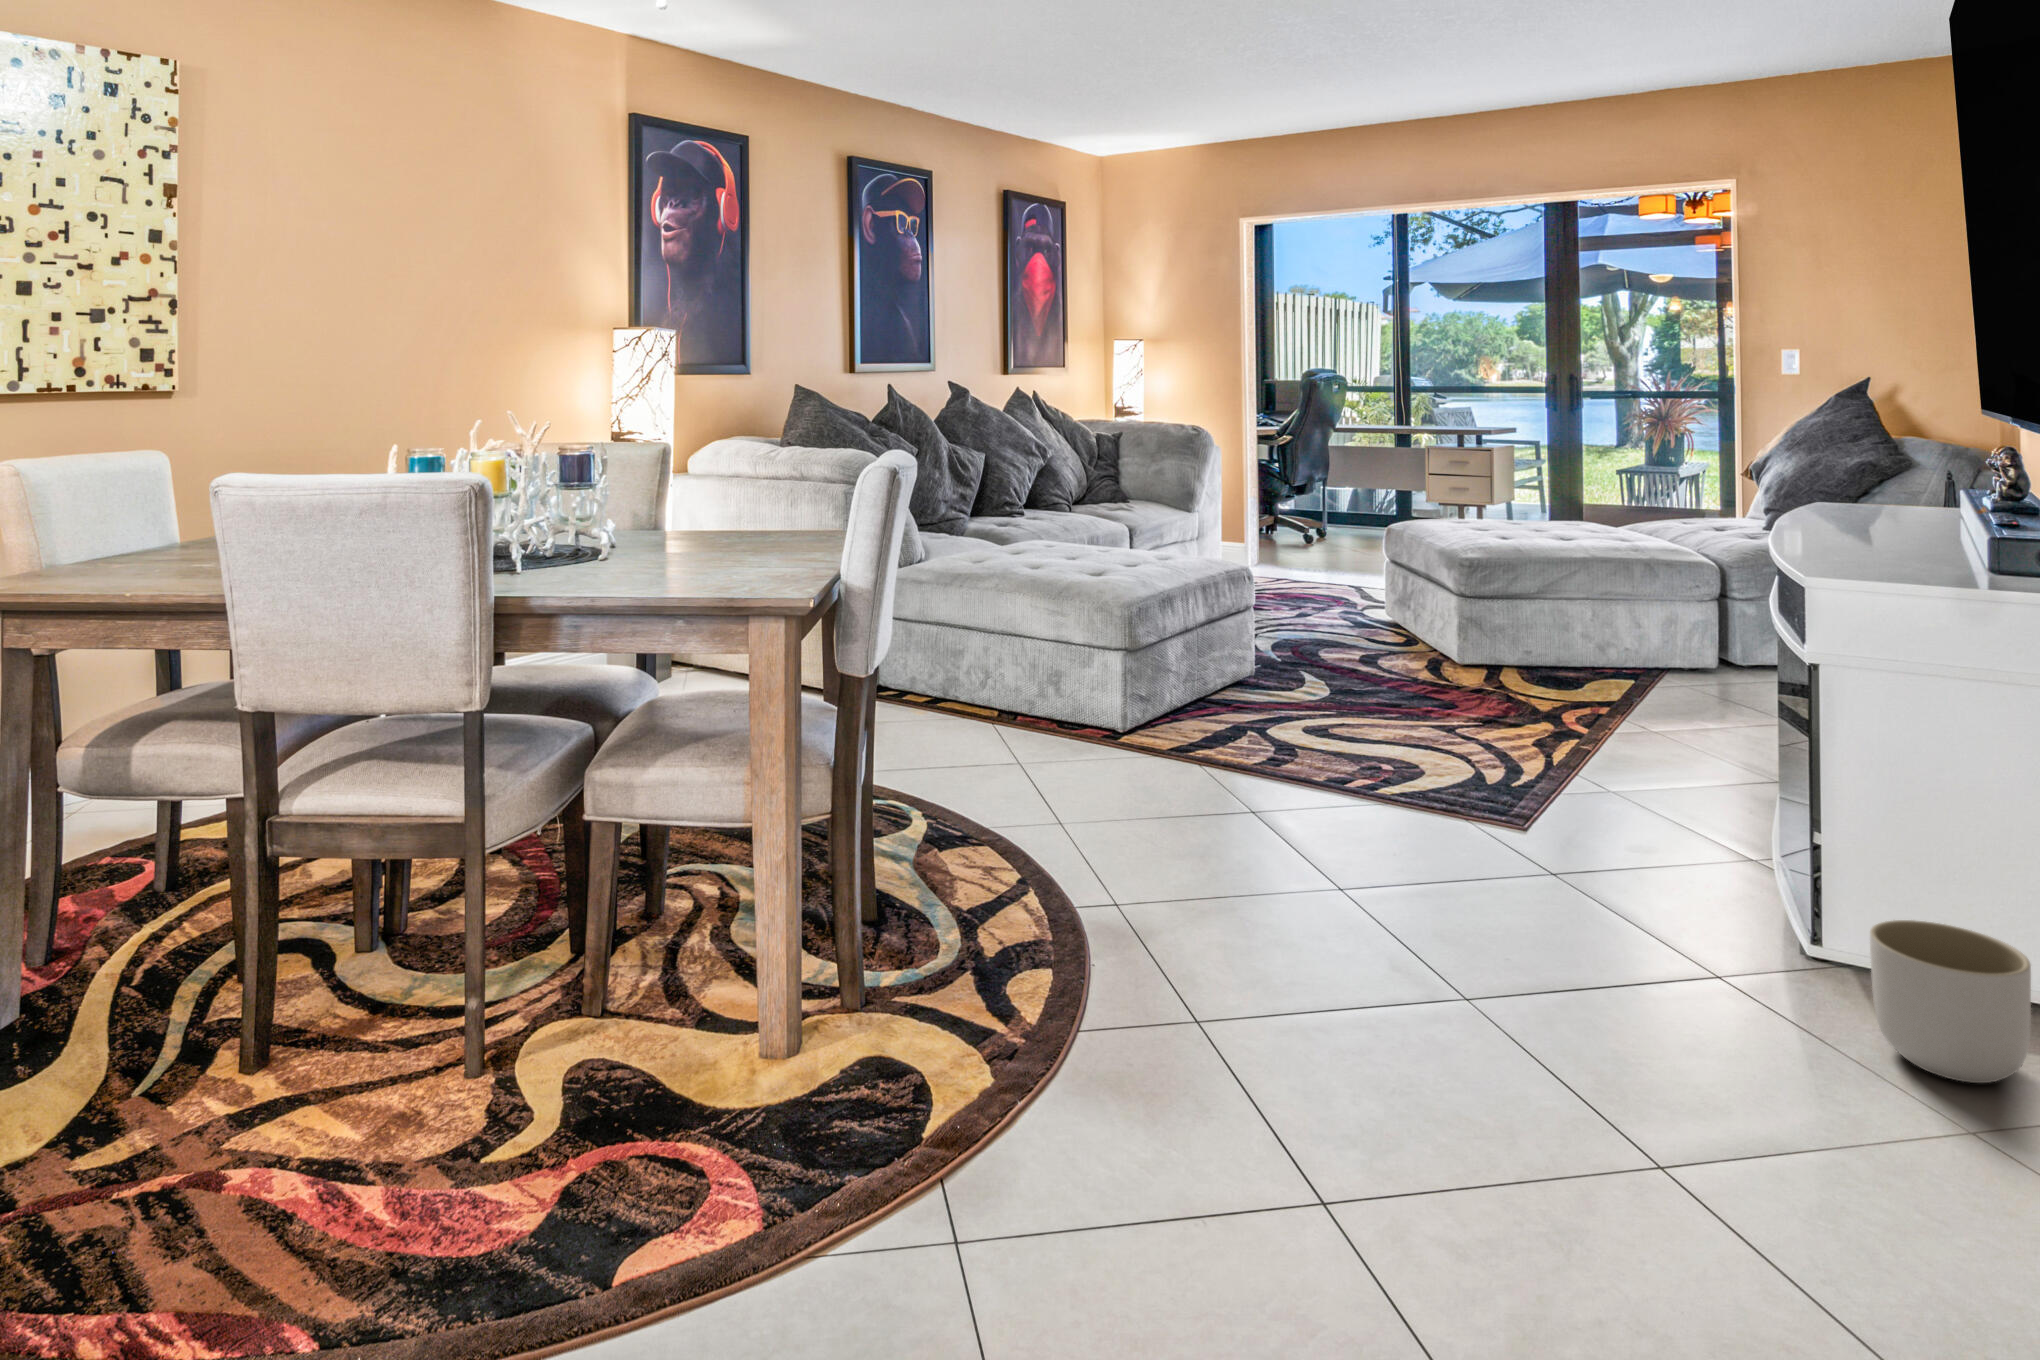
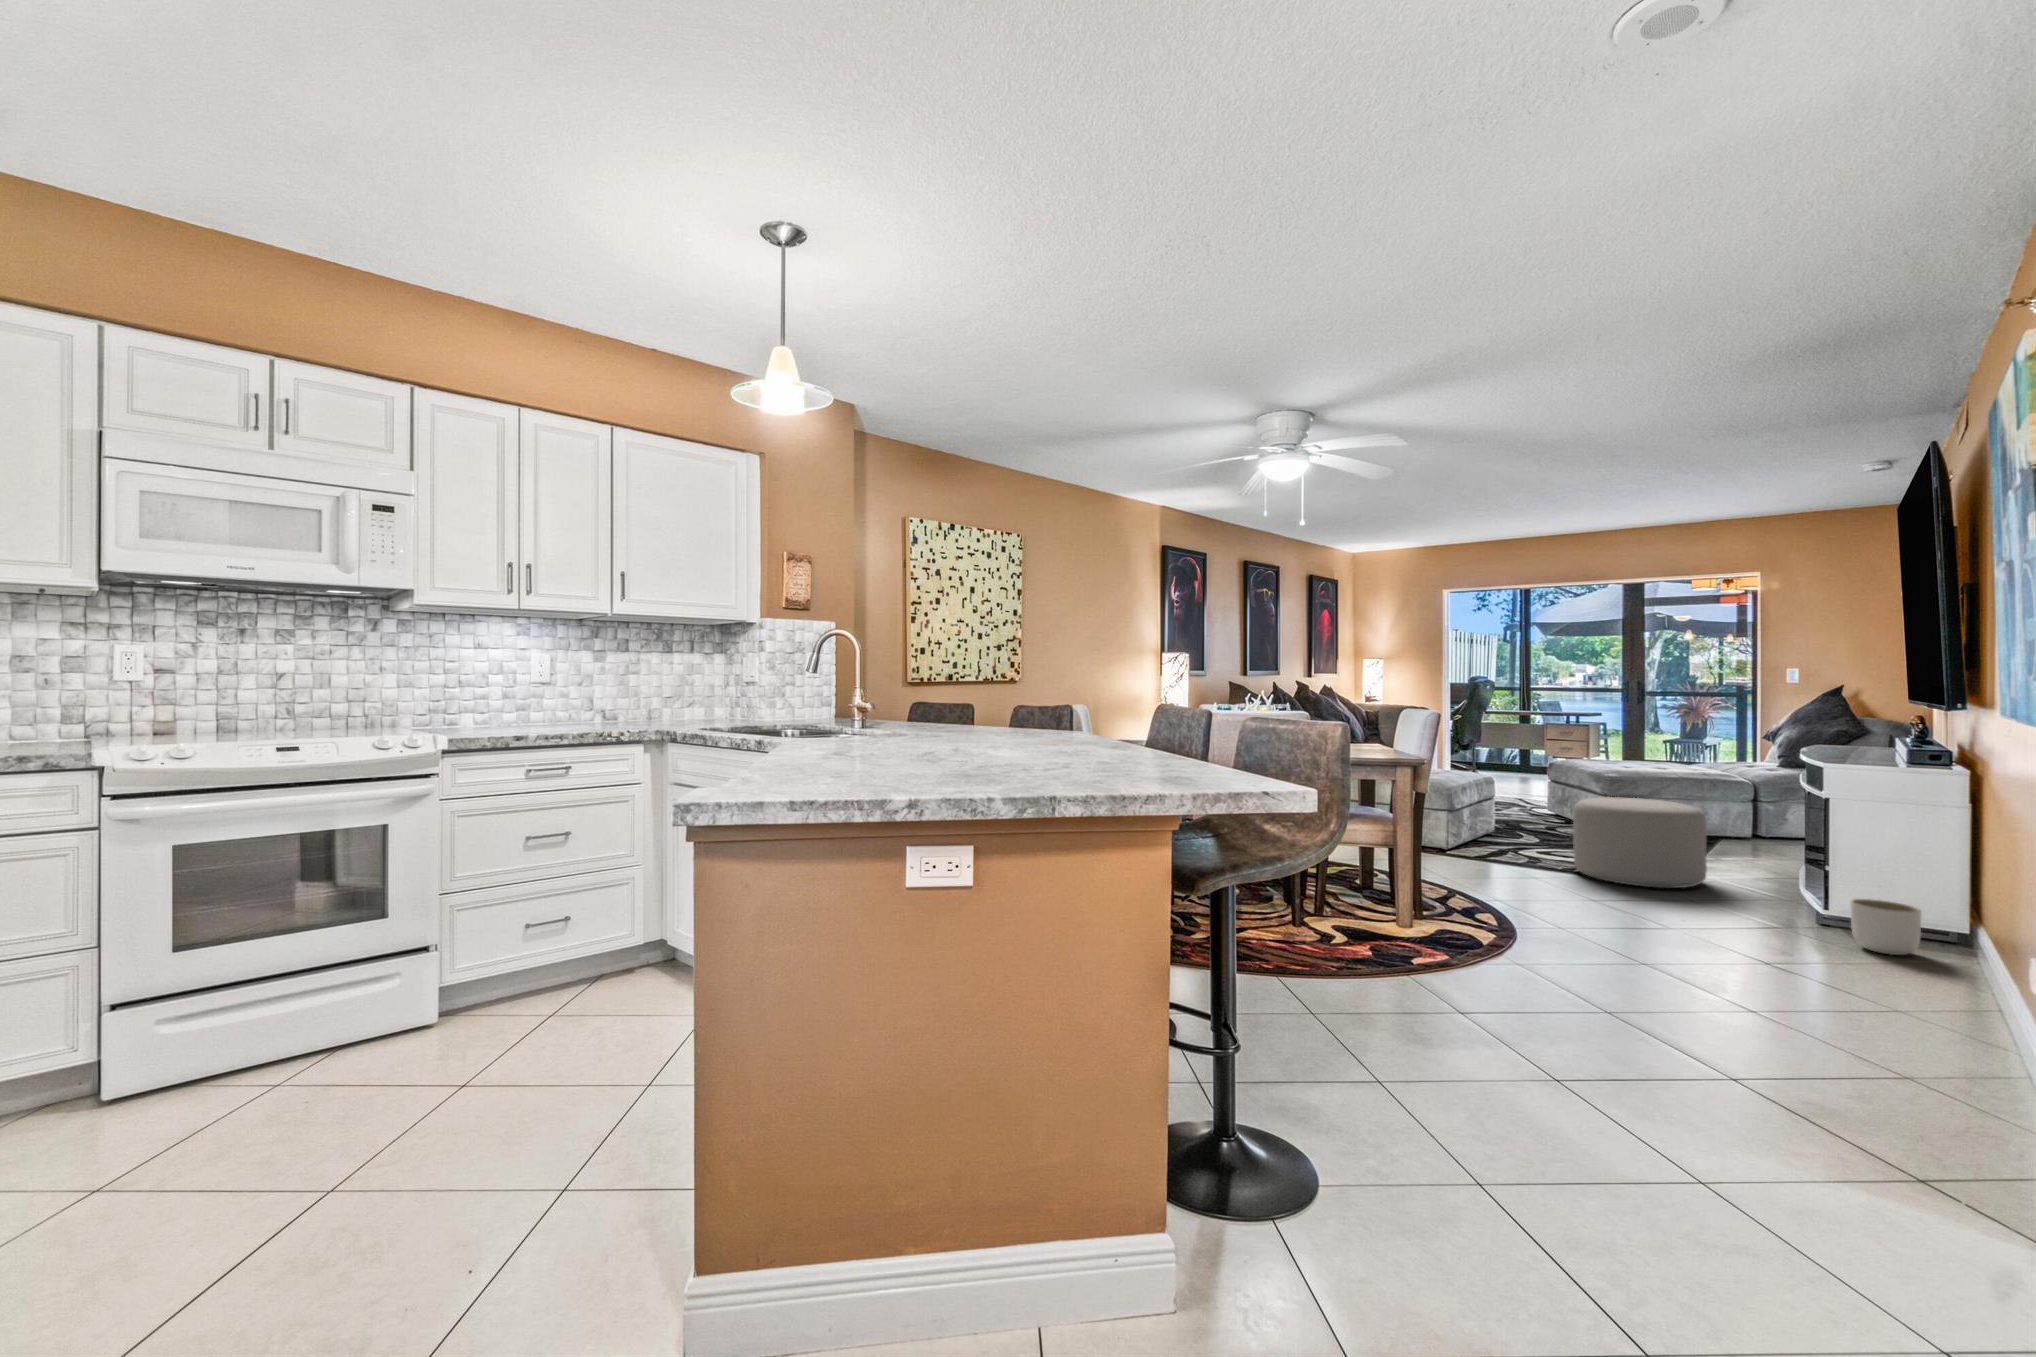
ottoman: none [1347,625,1600,837] -> present [1573,797,1707,888]

